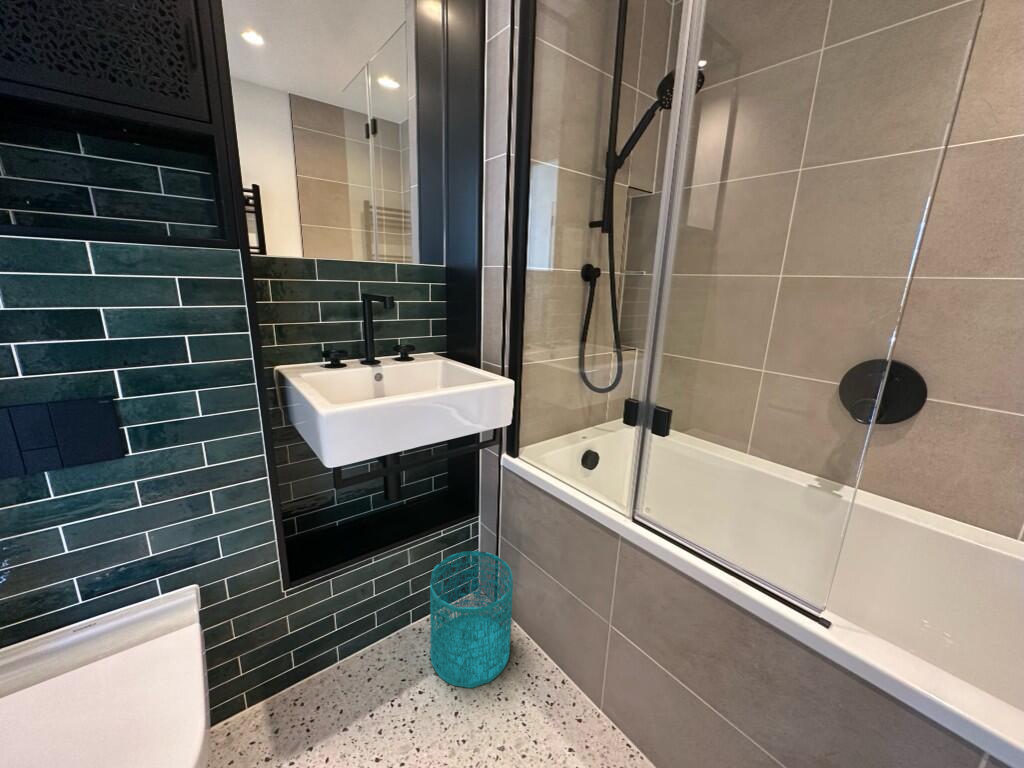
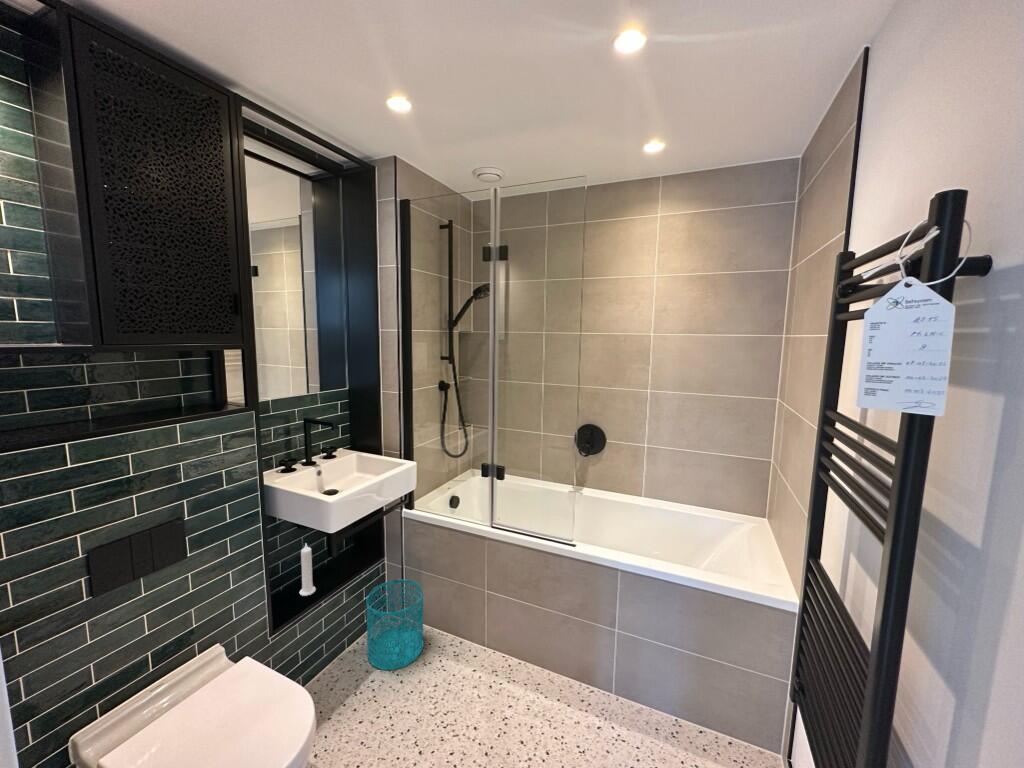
candle: none [353,472,374,542] -> present [300,544,316,596]

